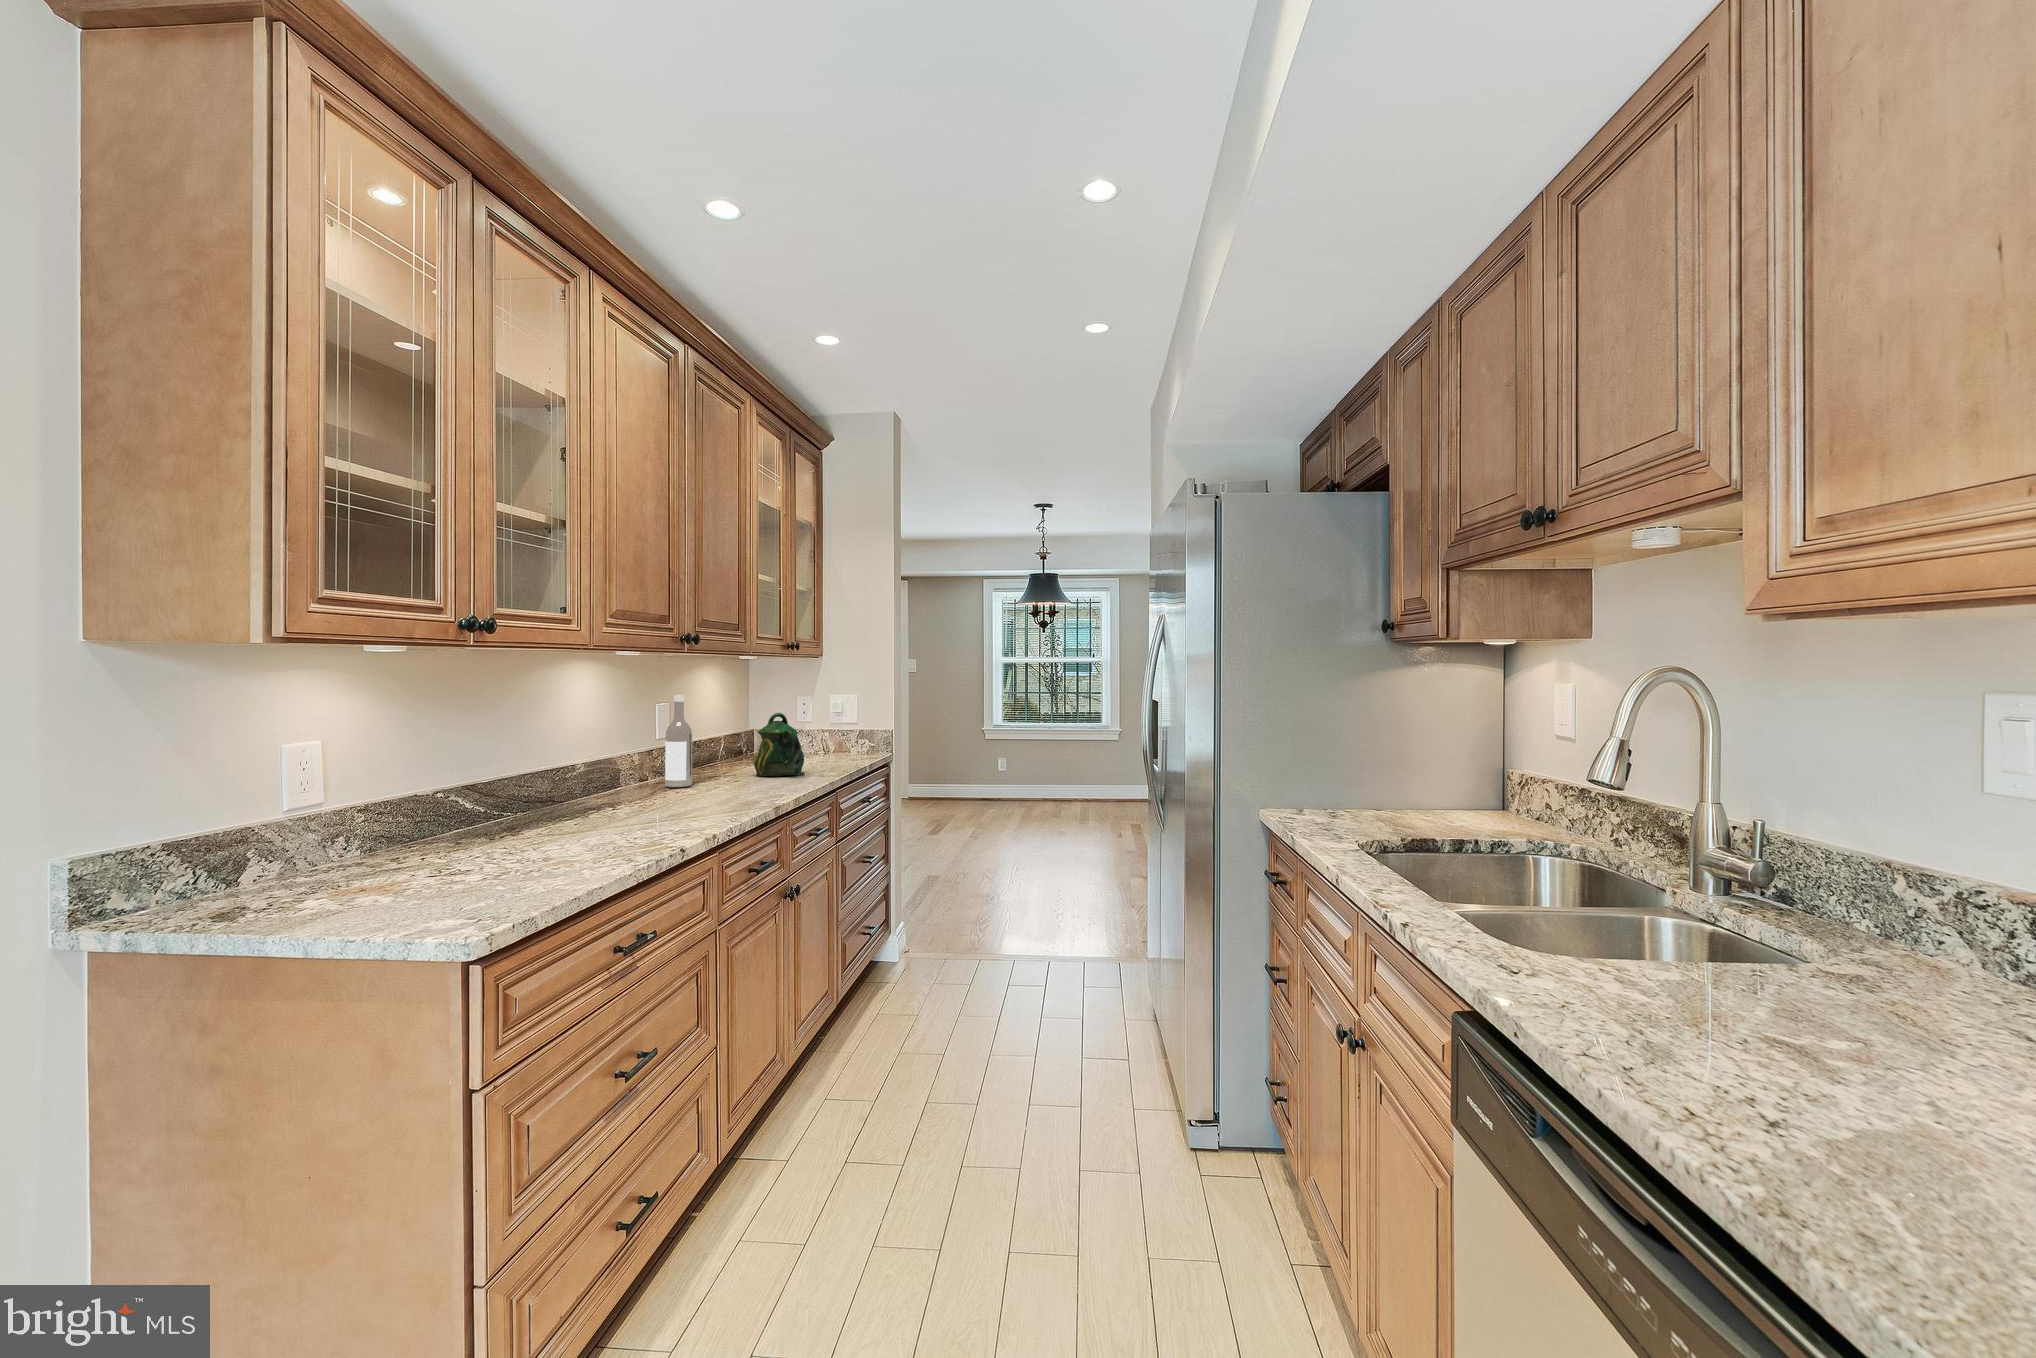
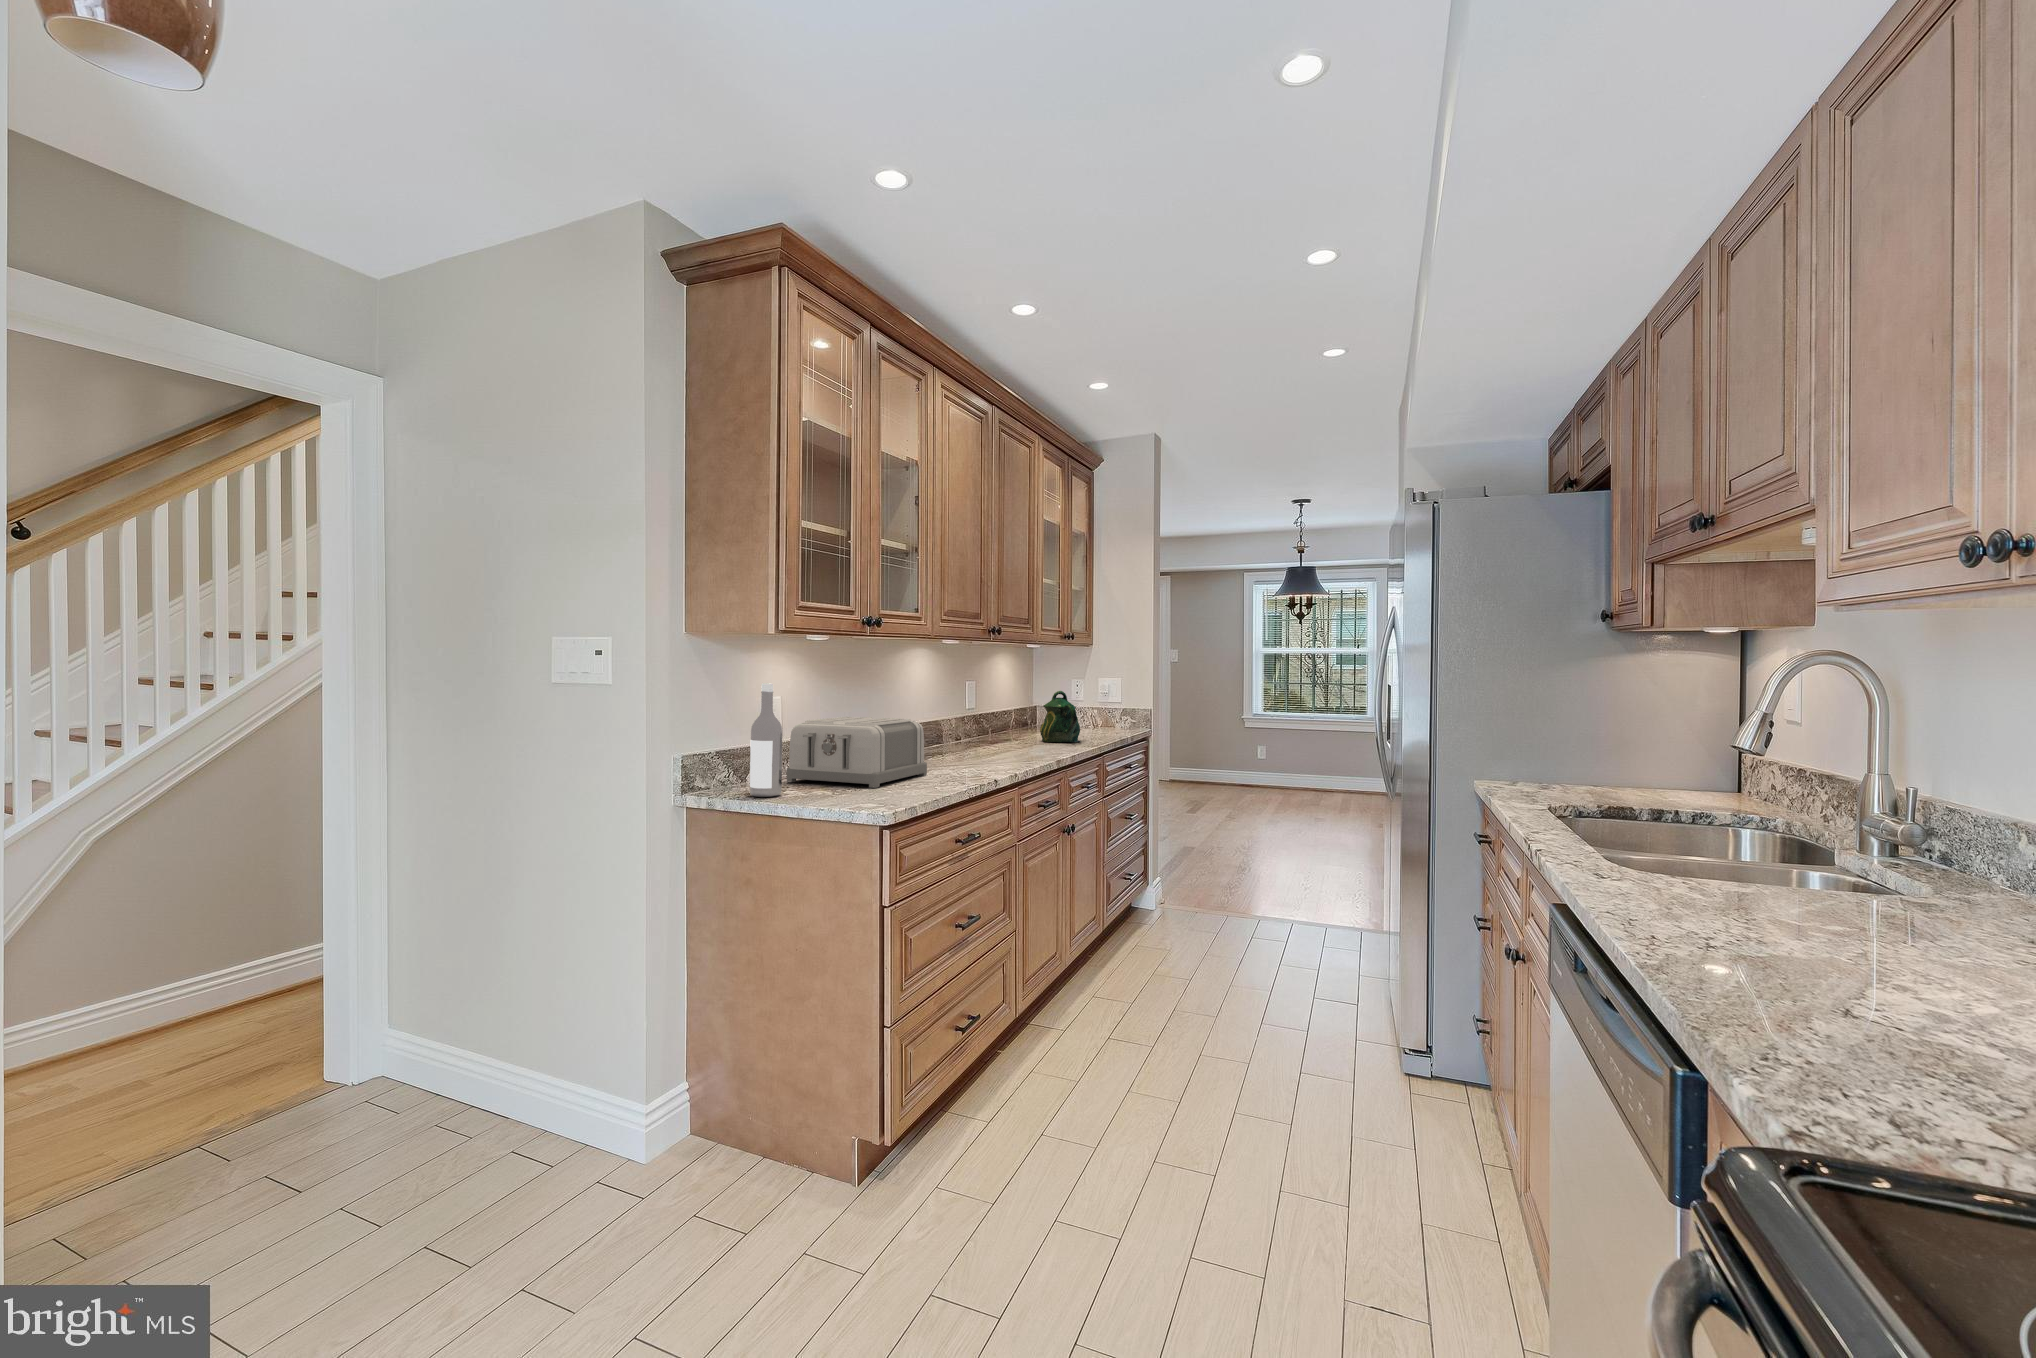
wine bottle: present [665,695,692,787] -> present [750,683,782,797]
toaster: none [330,765,576,876] -> present [787,717,927,788]

